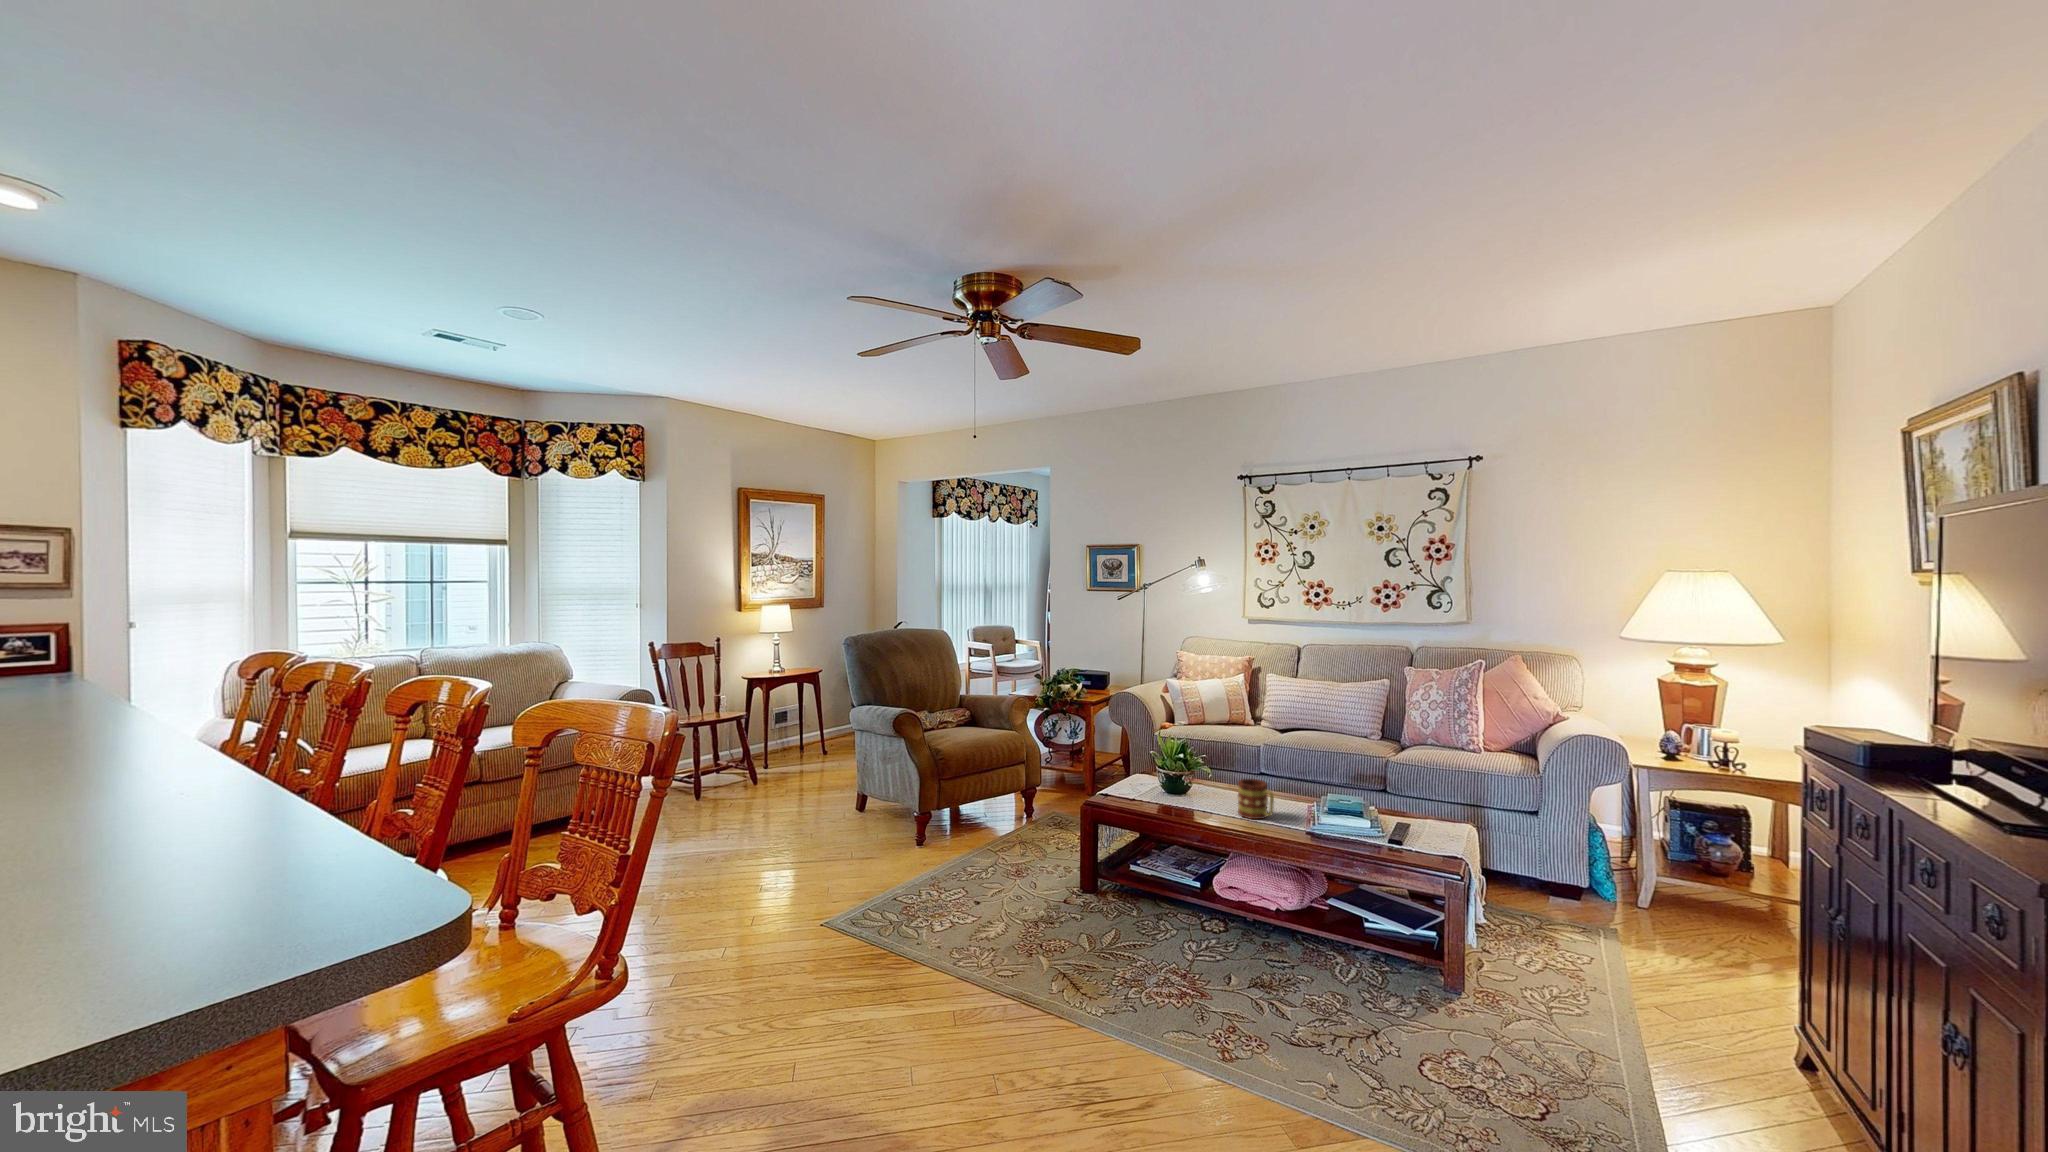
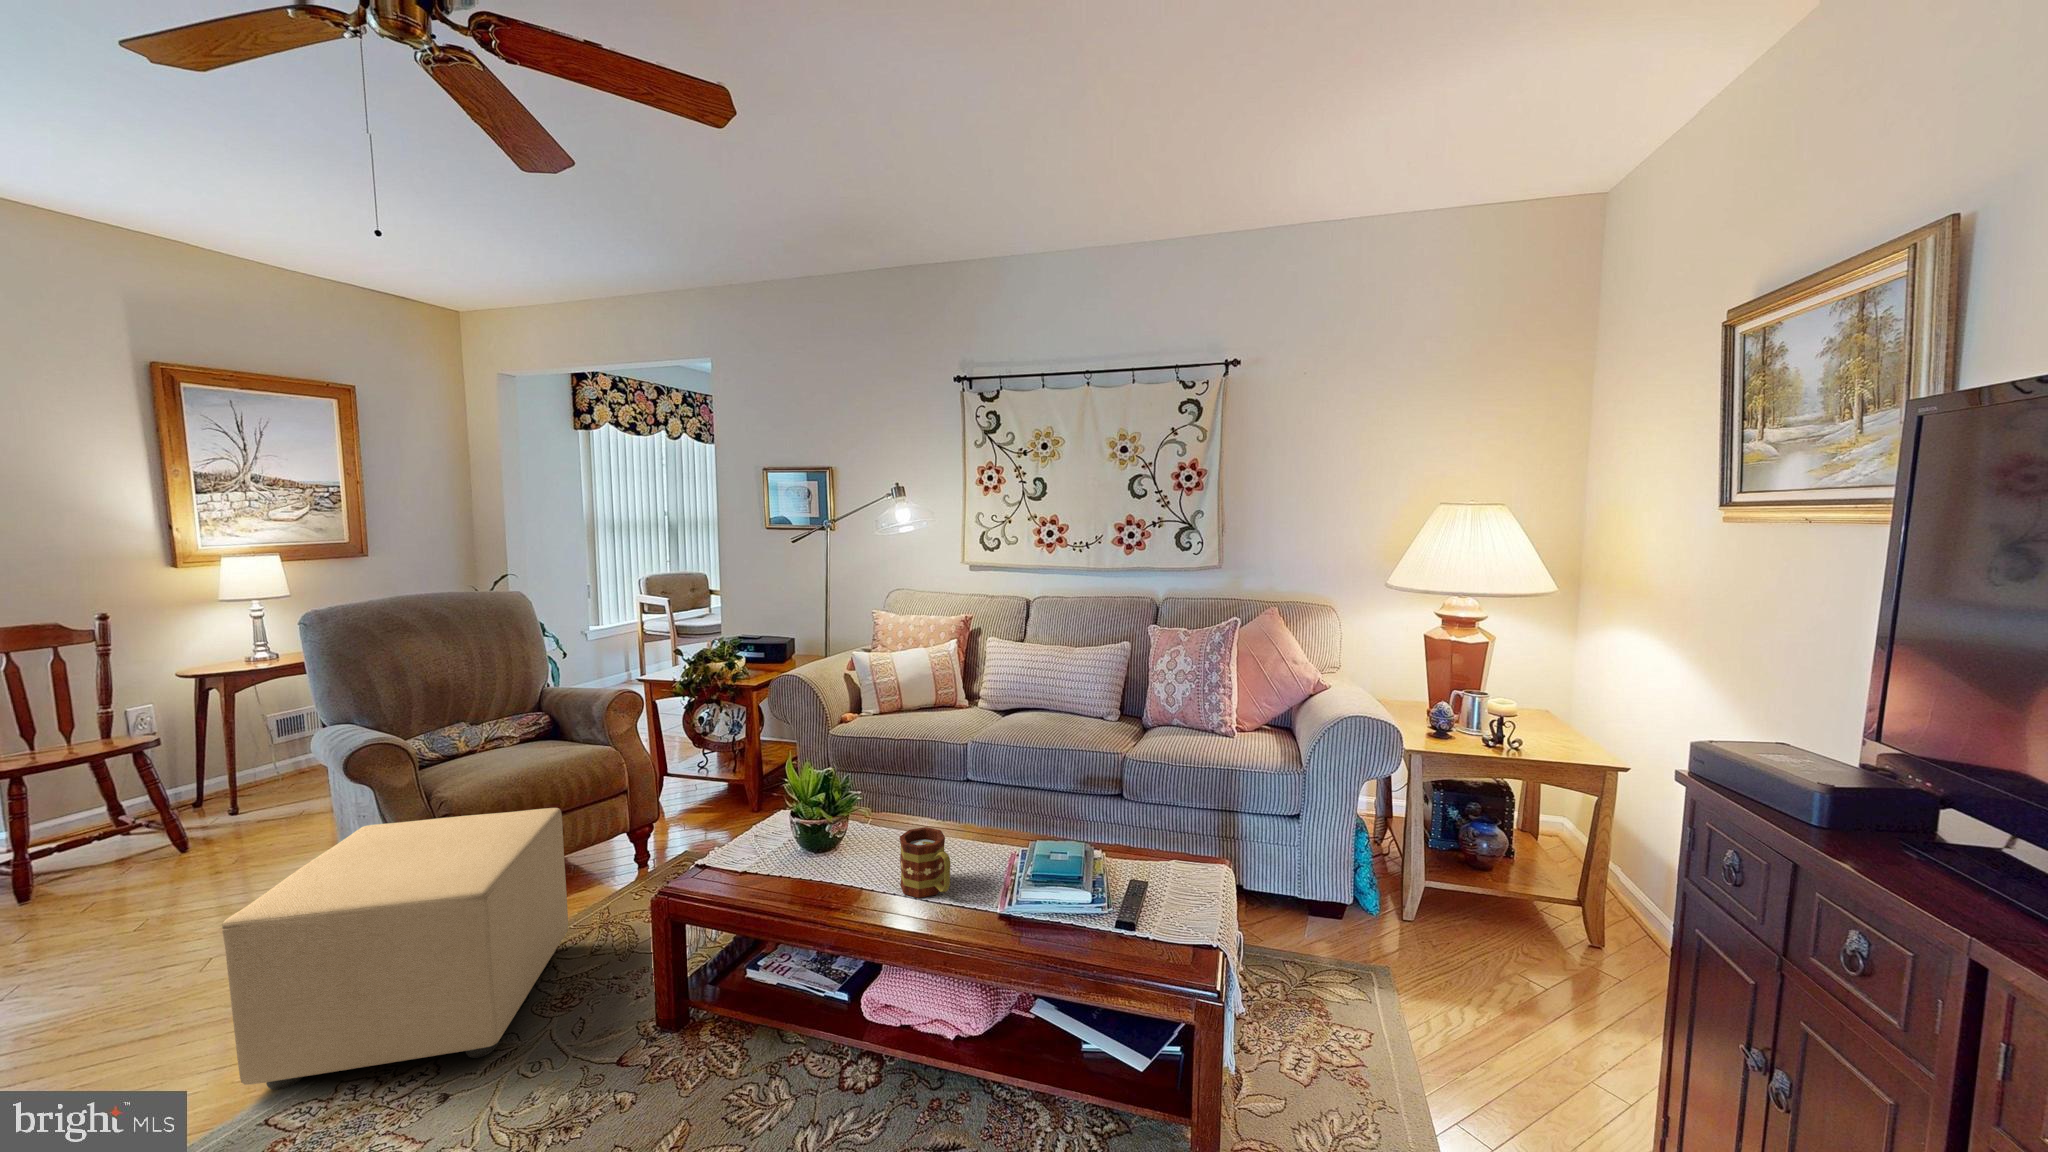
ottoman: none [878,760,1007,891] -> present [222,808,568,1090]

